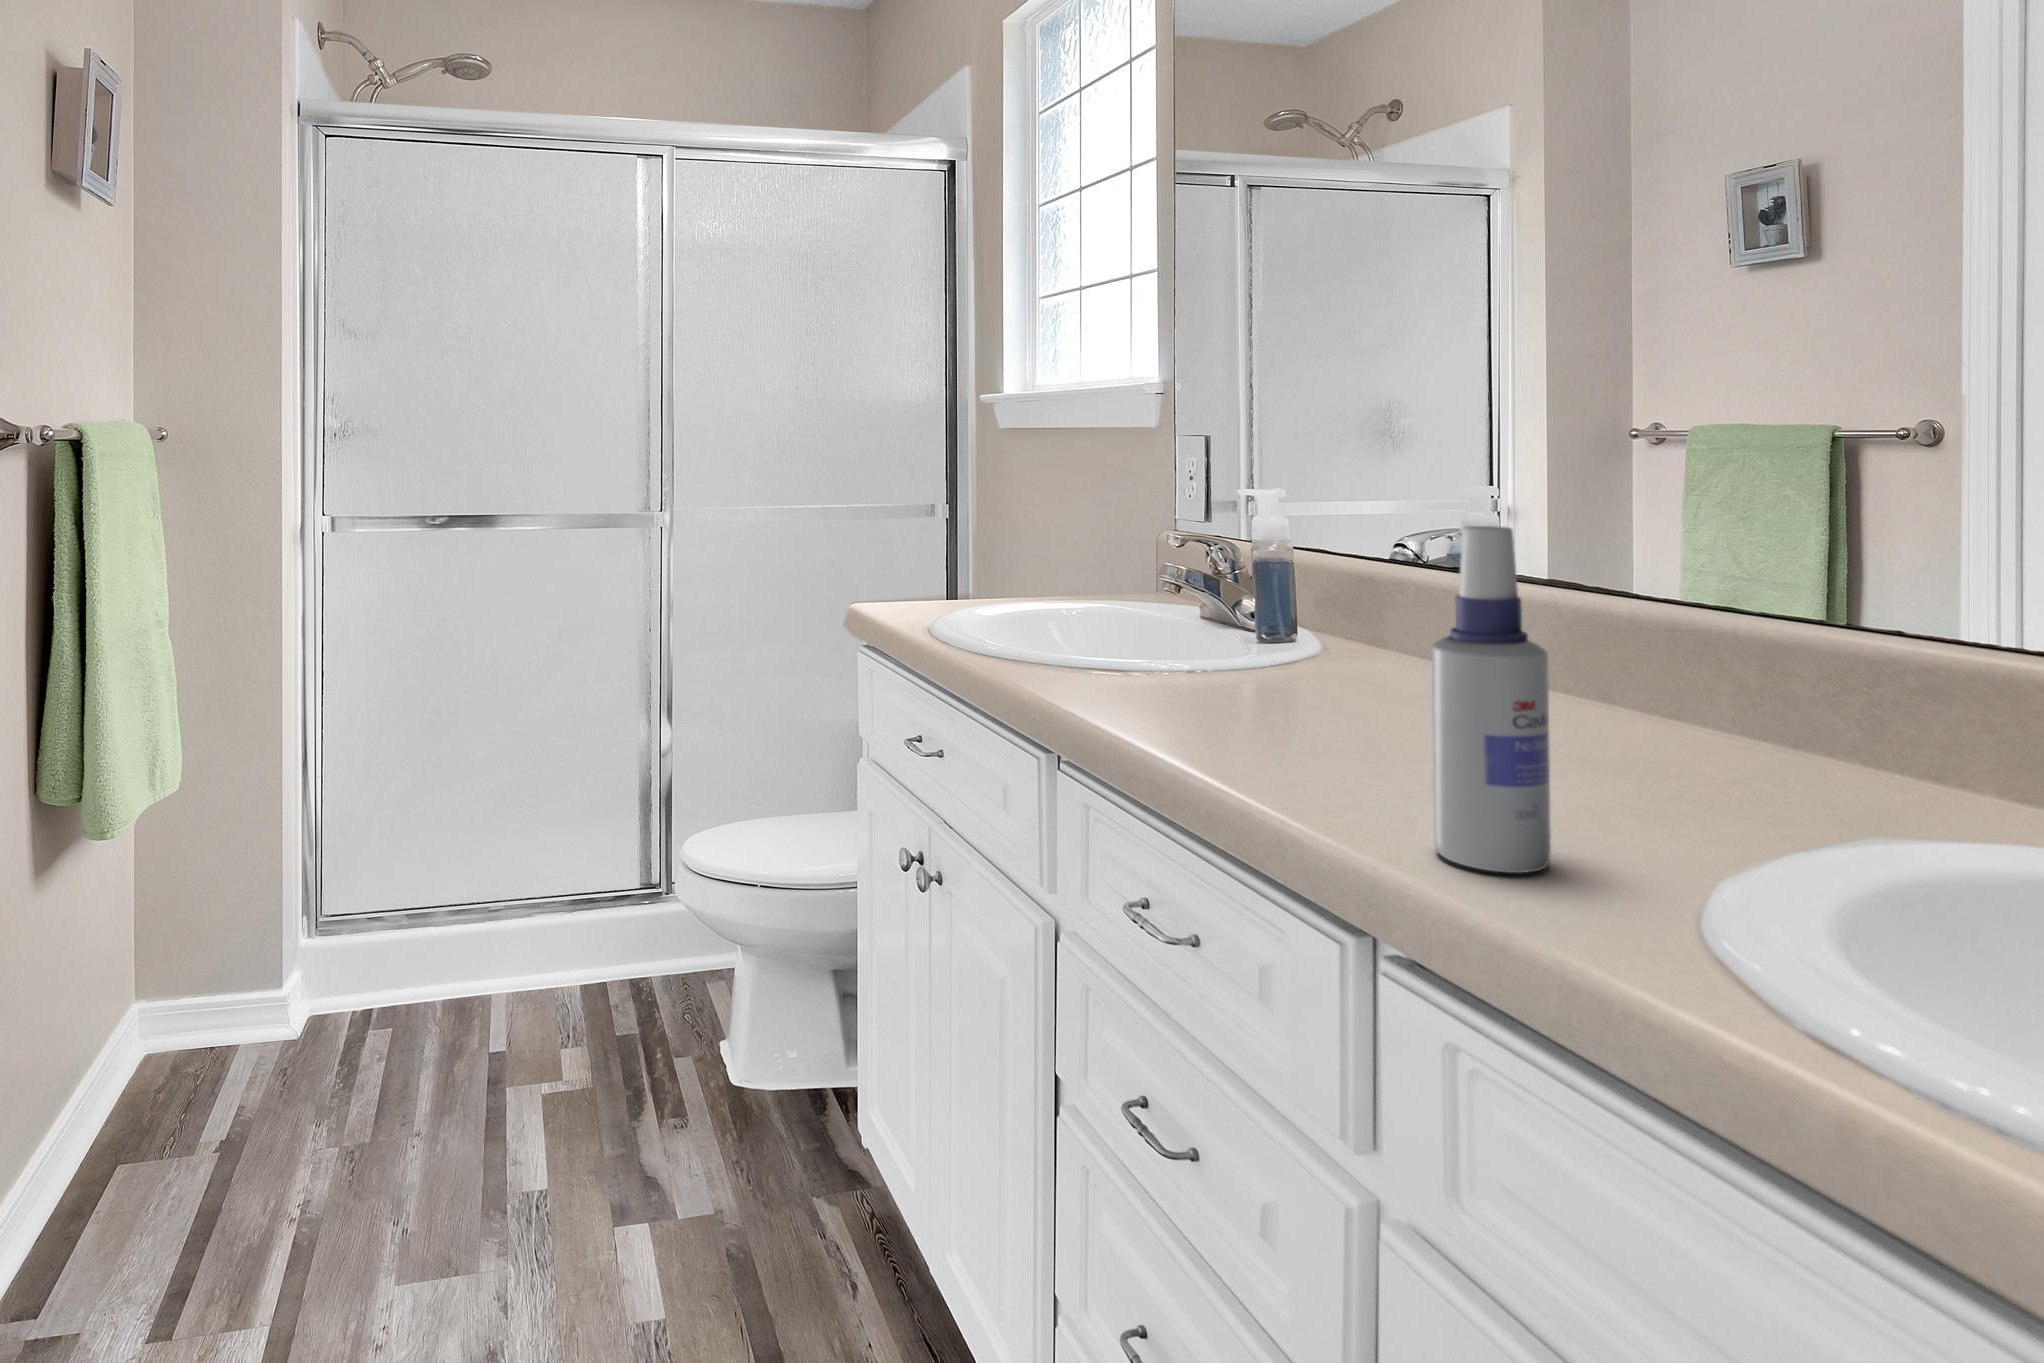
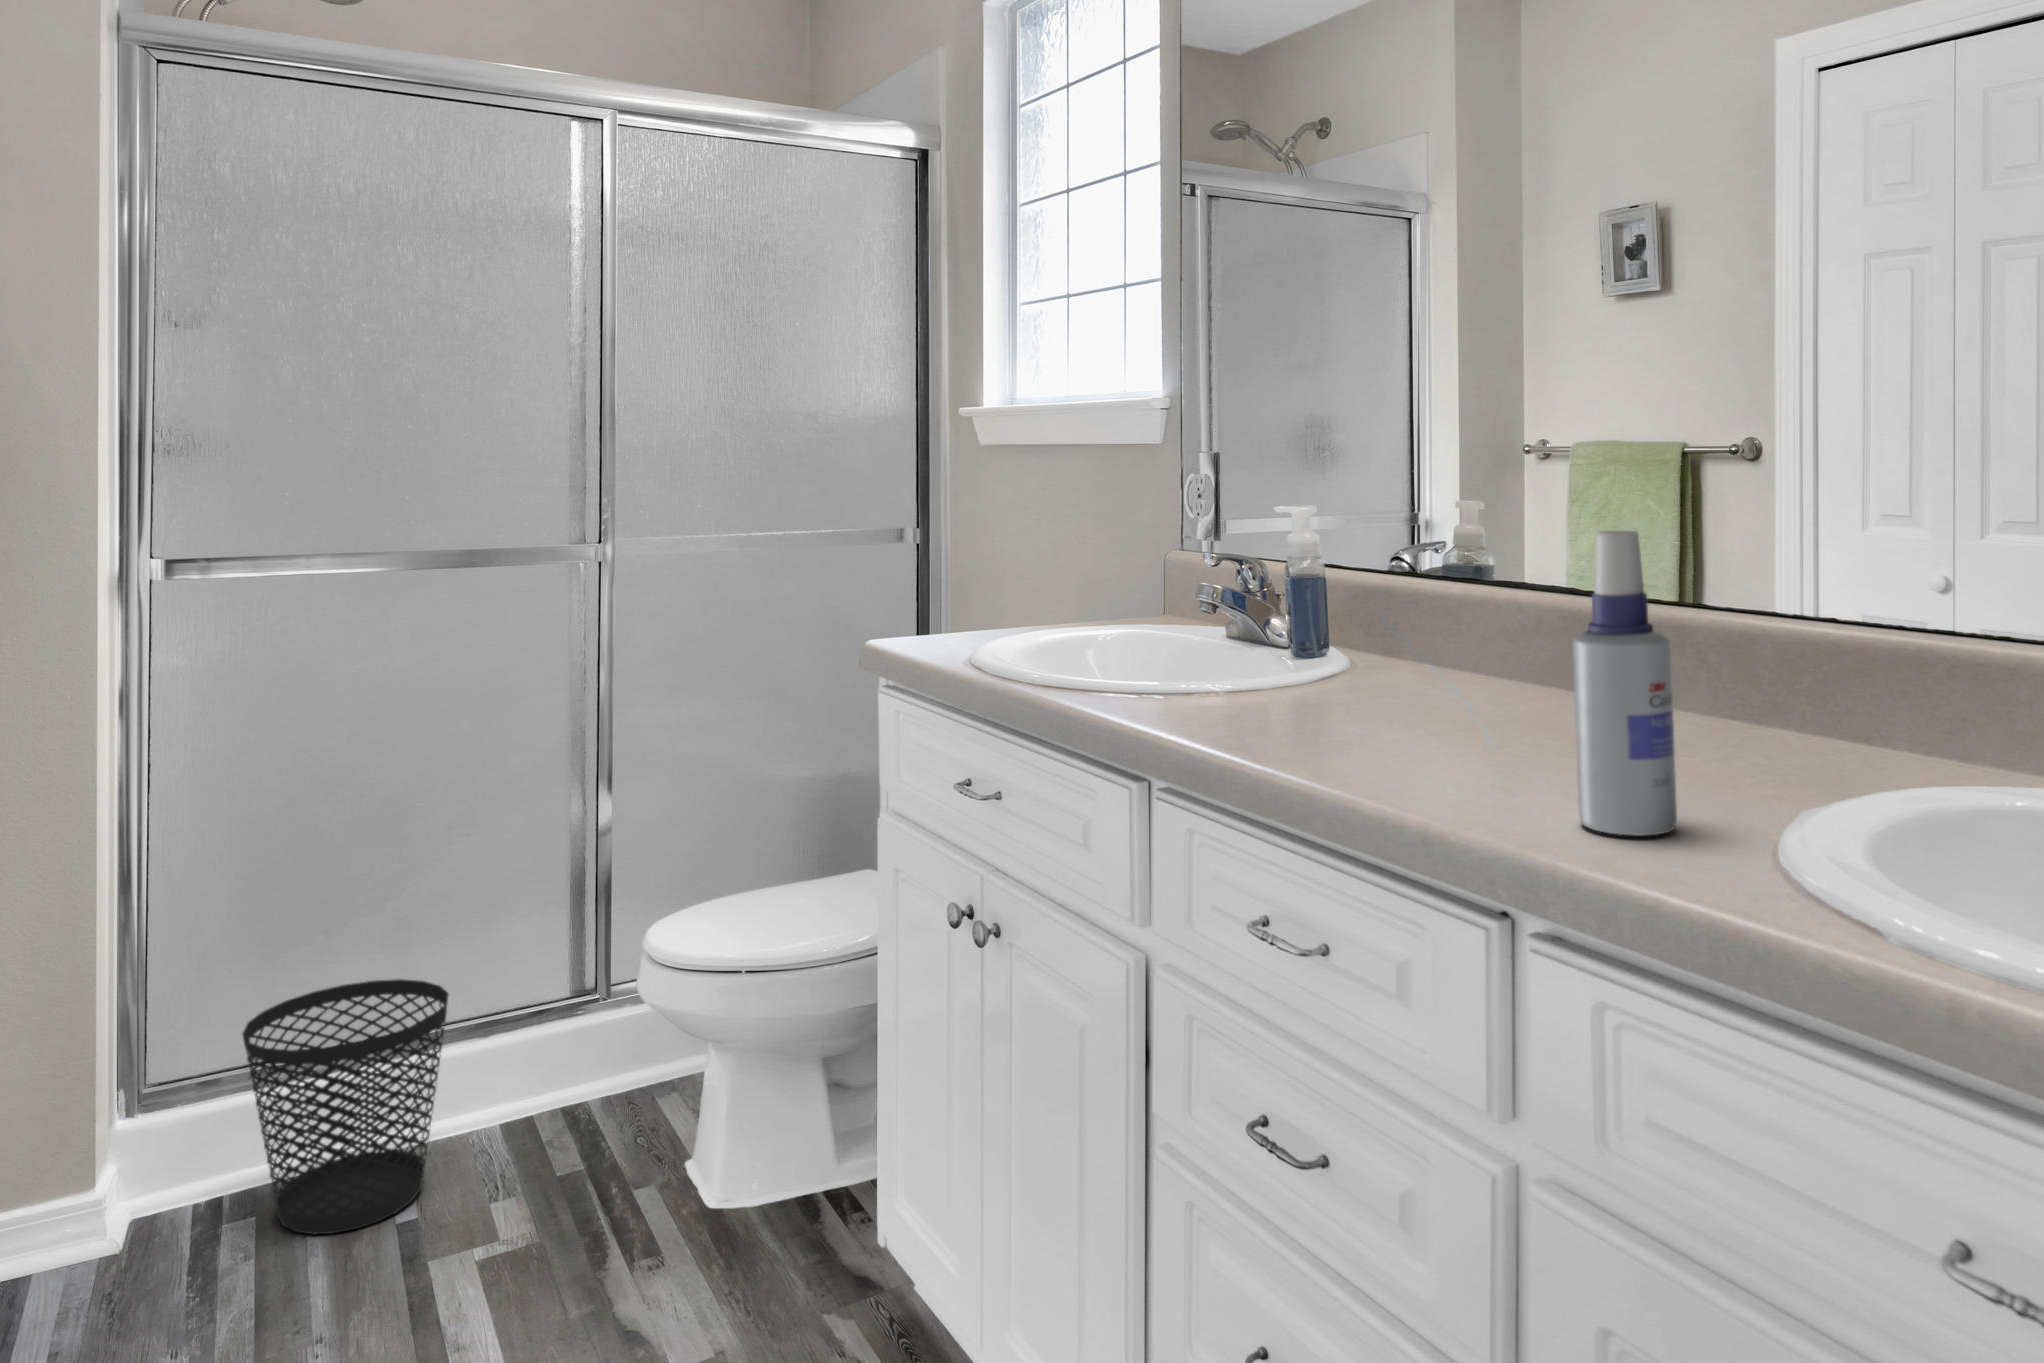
wastebasket: none [383,852,539,1054] -> present [243,979,448,1234]

